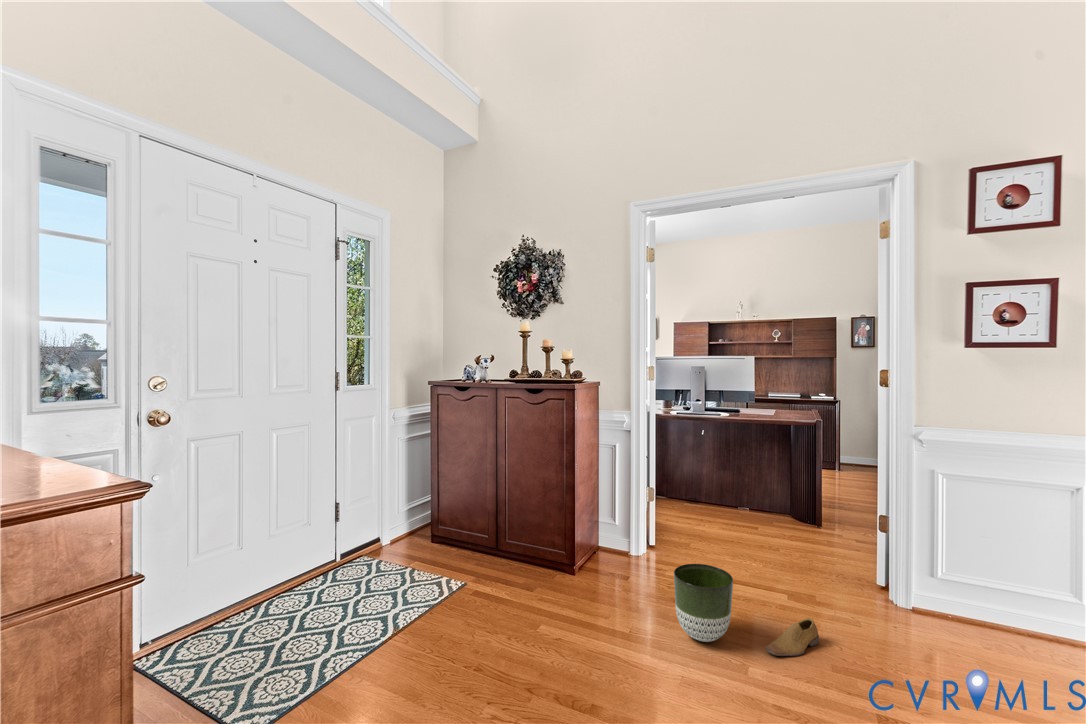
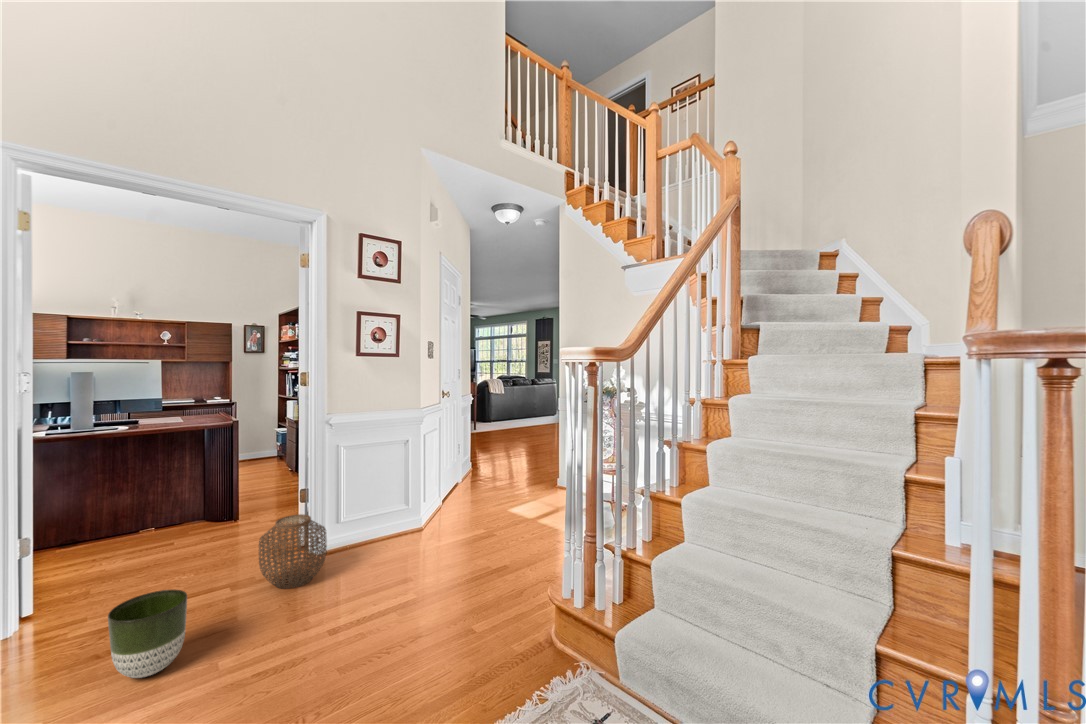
woven basket: none [818,539,904,631] -> present [259,514,327,588]
shoe: present [766,618,819,656] -> none [225,596,269,644]

